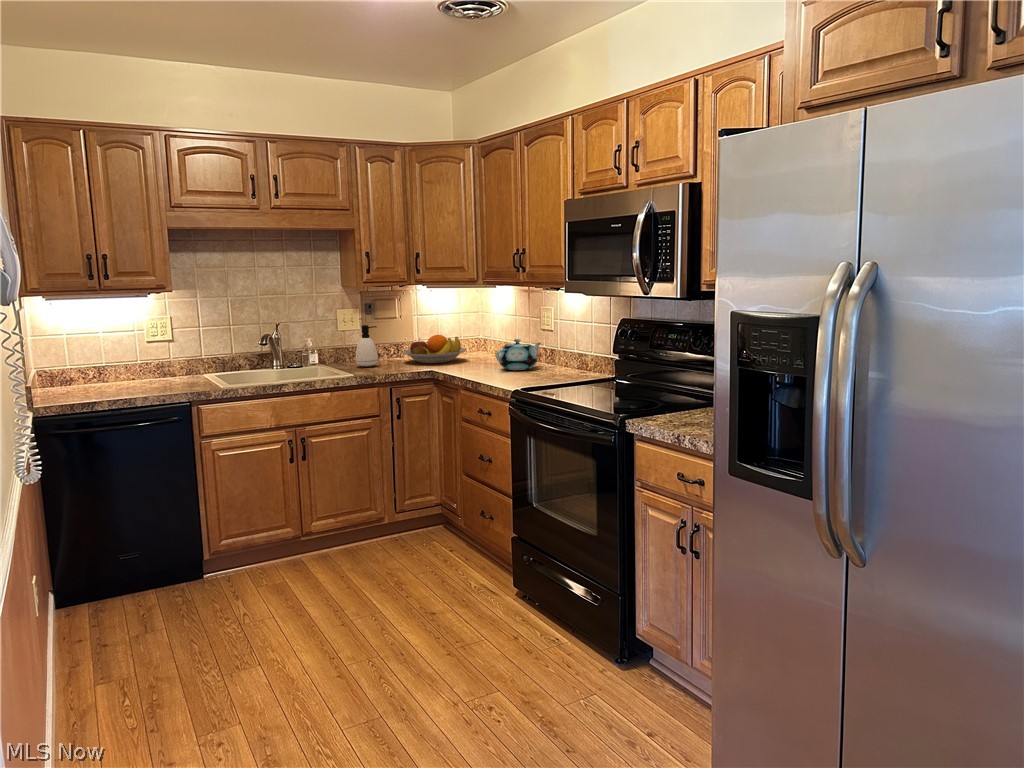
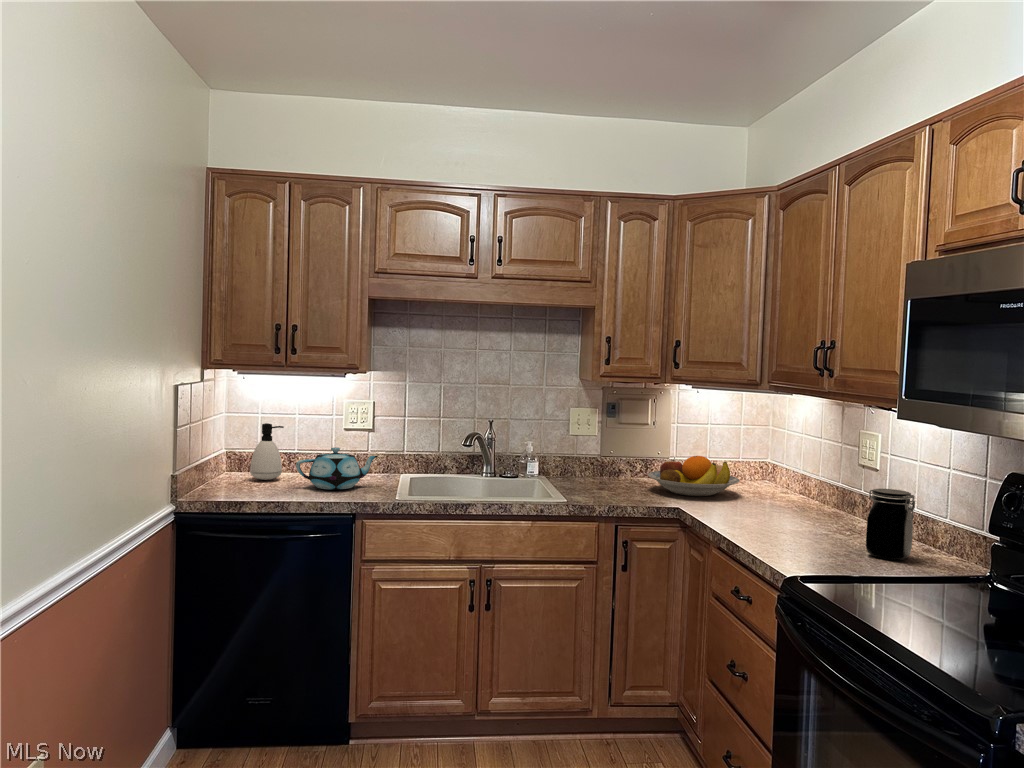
soap dispenser: present [356,325,378,367] -> present [250,423,284,480]
jar: none [552,337,577,379] -> present [866,489,915,560]
teapot: present [495,339,541,370] -> present [296,448,378,490]

